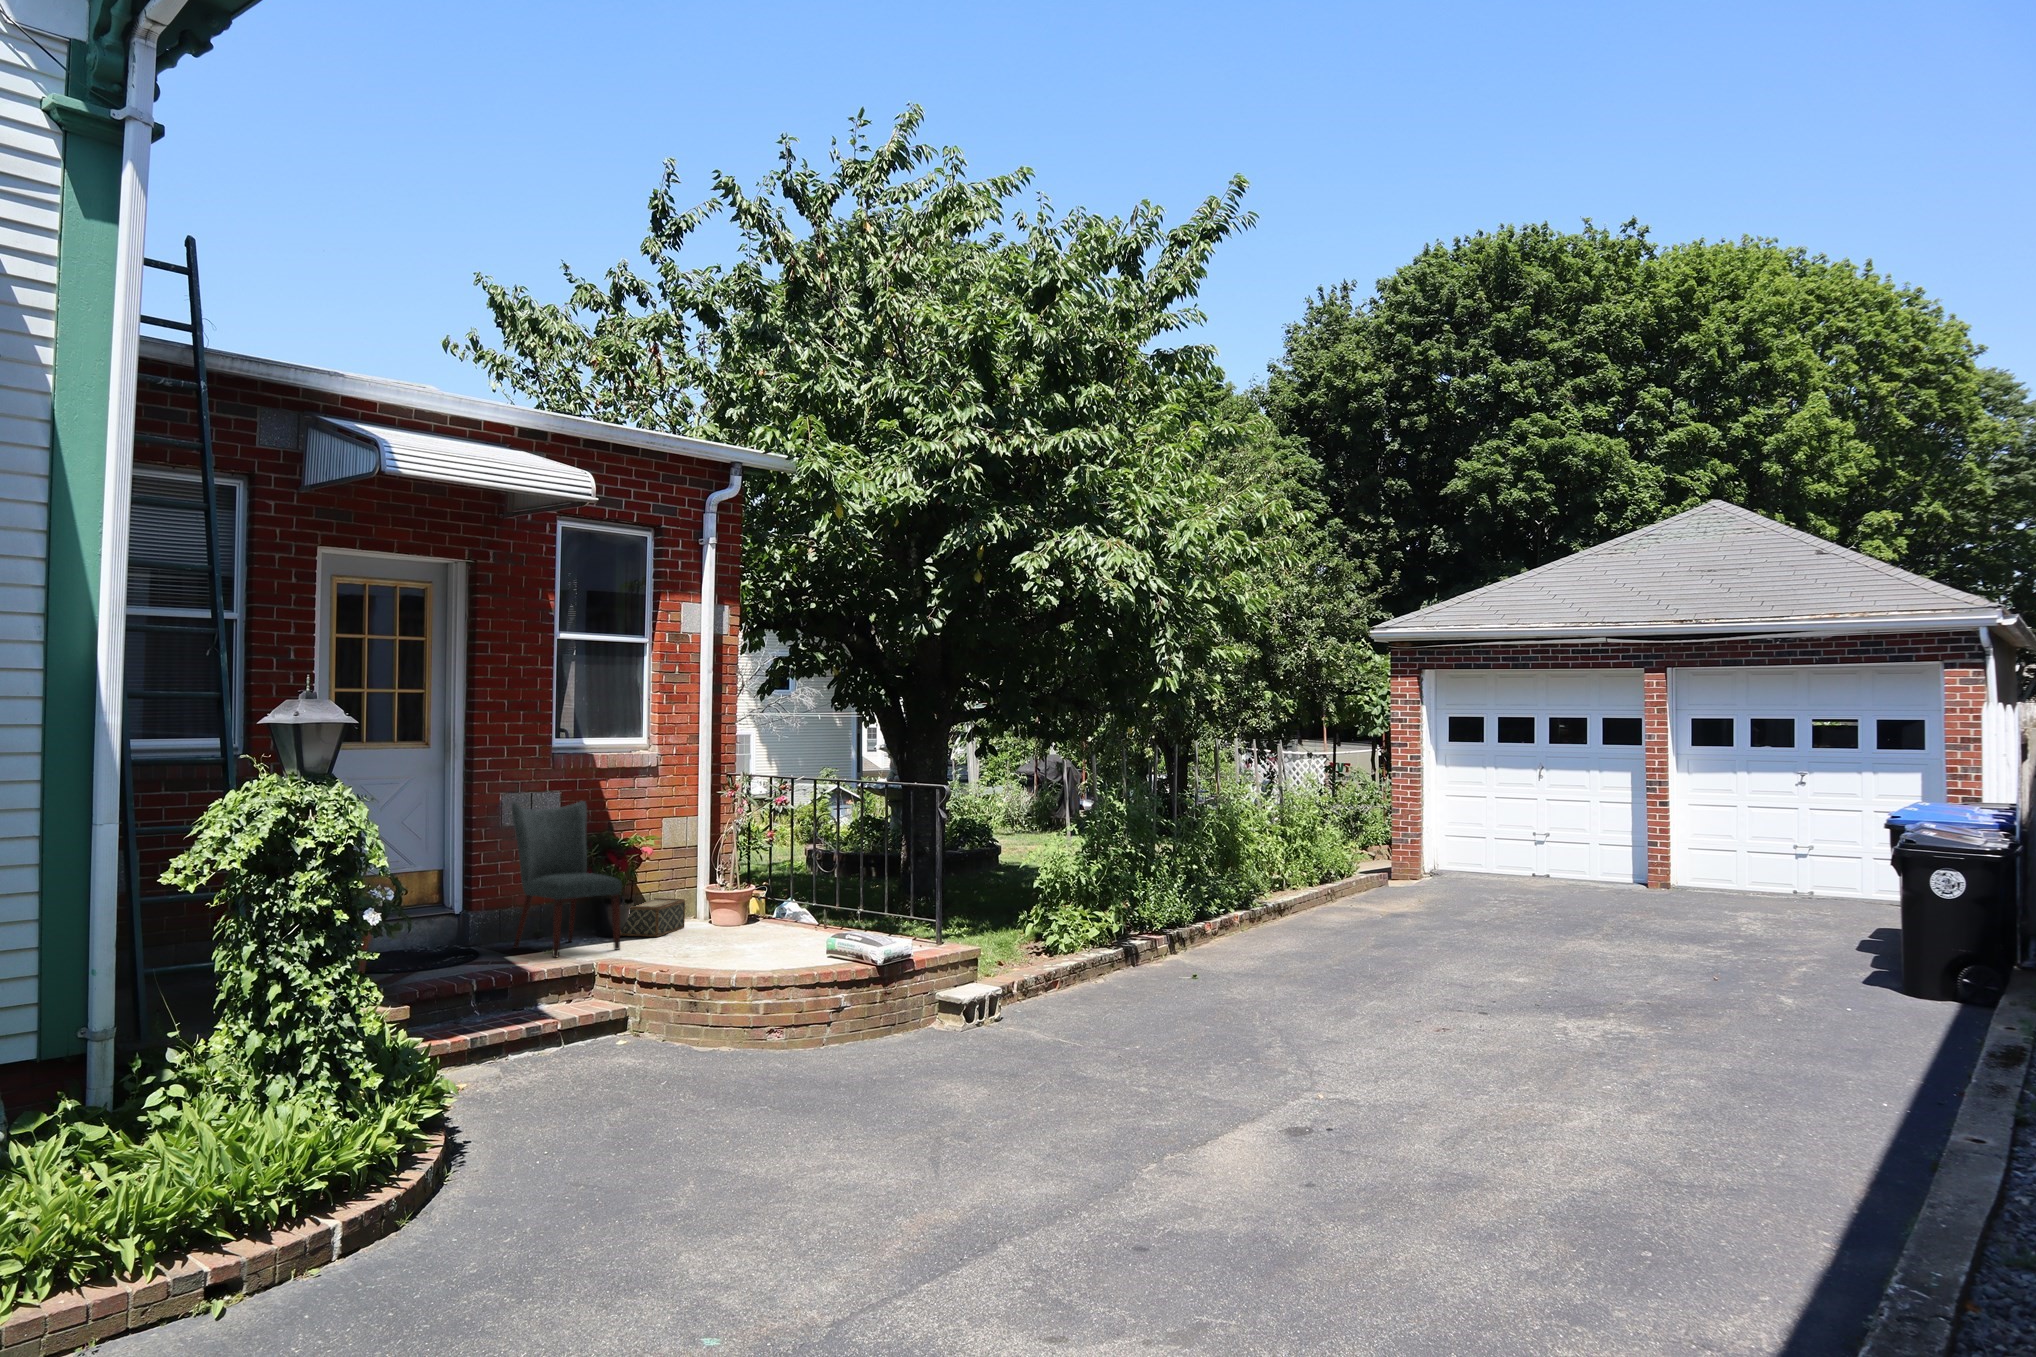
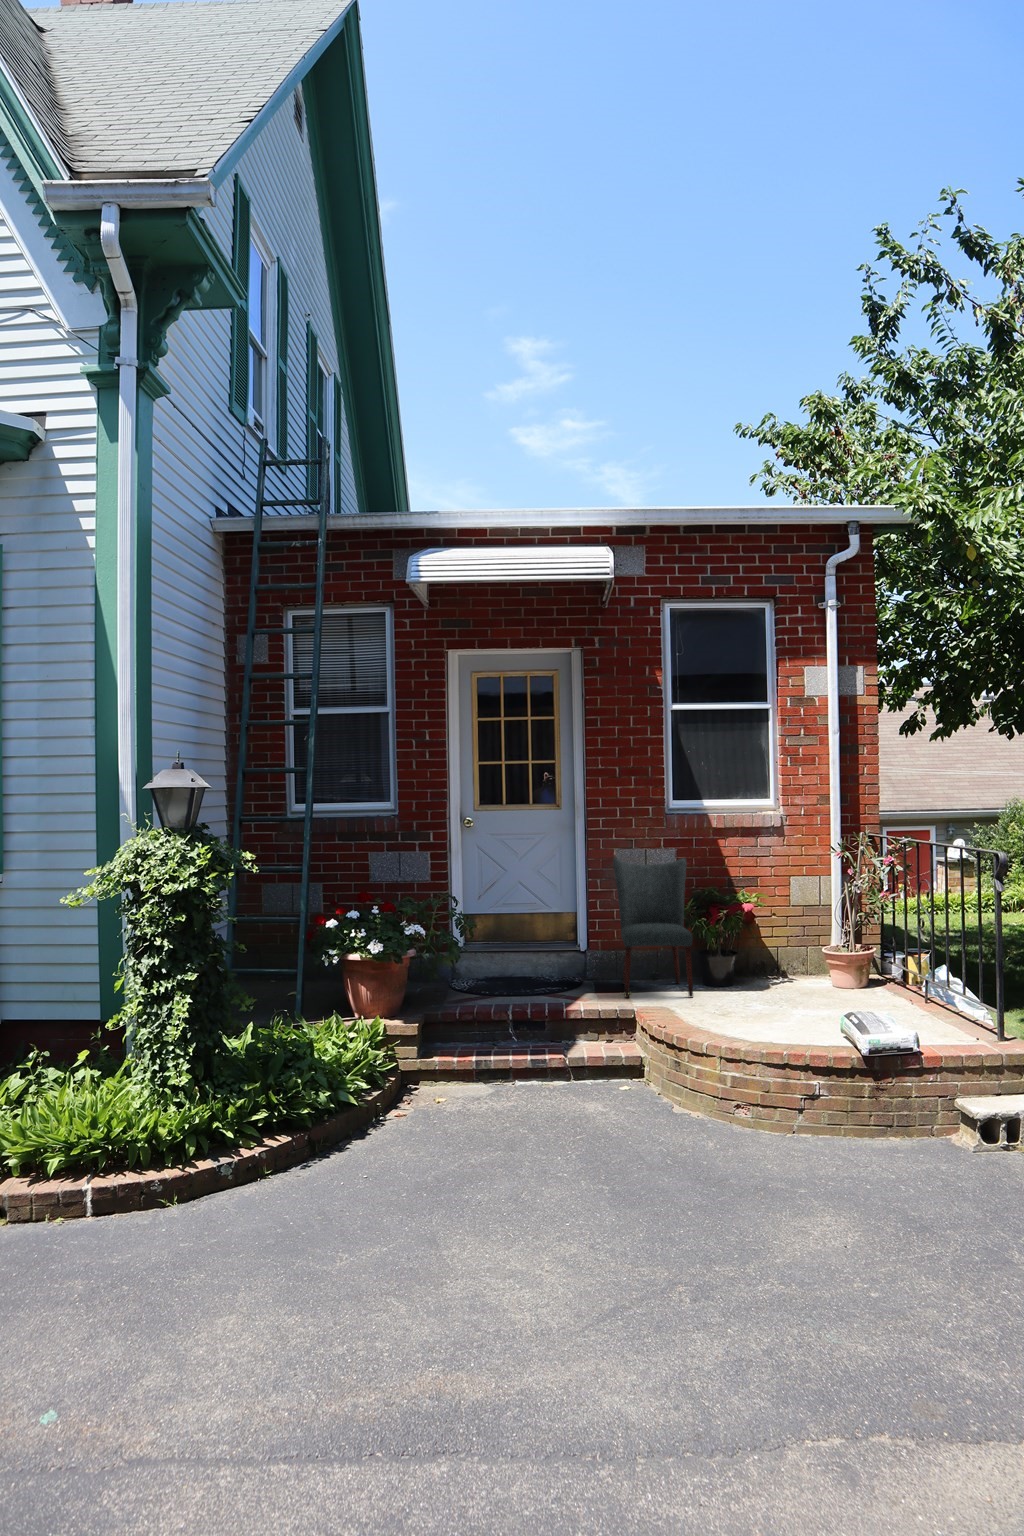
woven basket: present [620,898,685,937] -> none [728,949,806,988]

